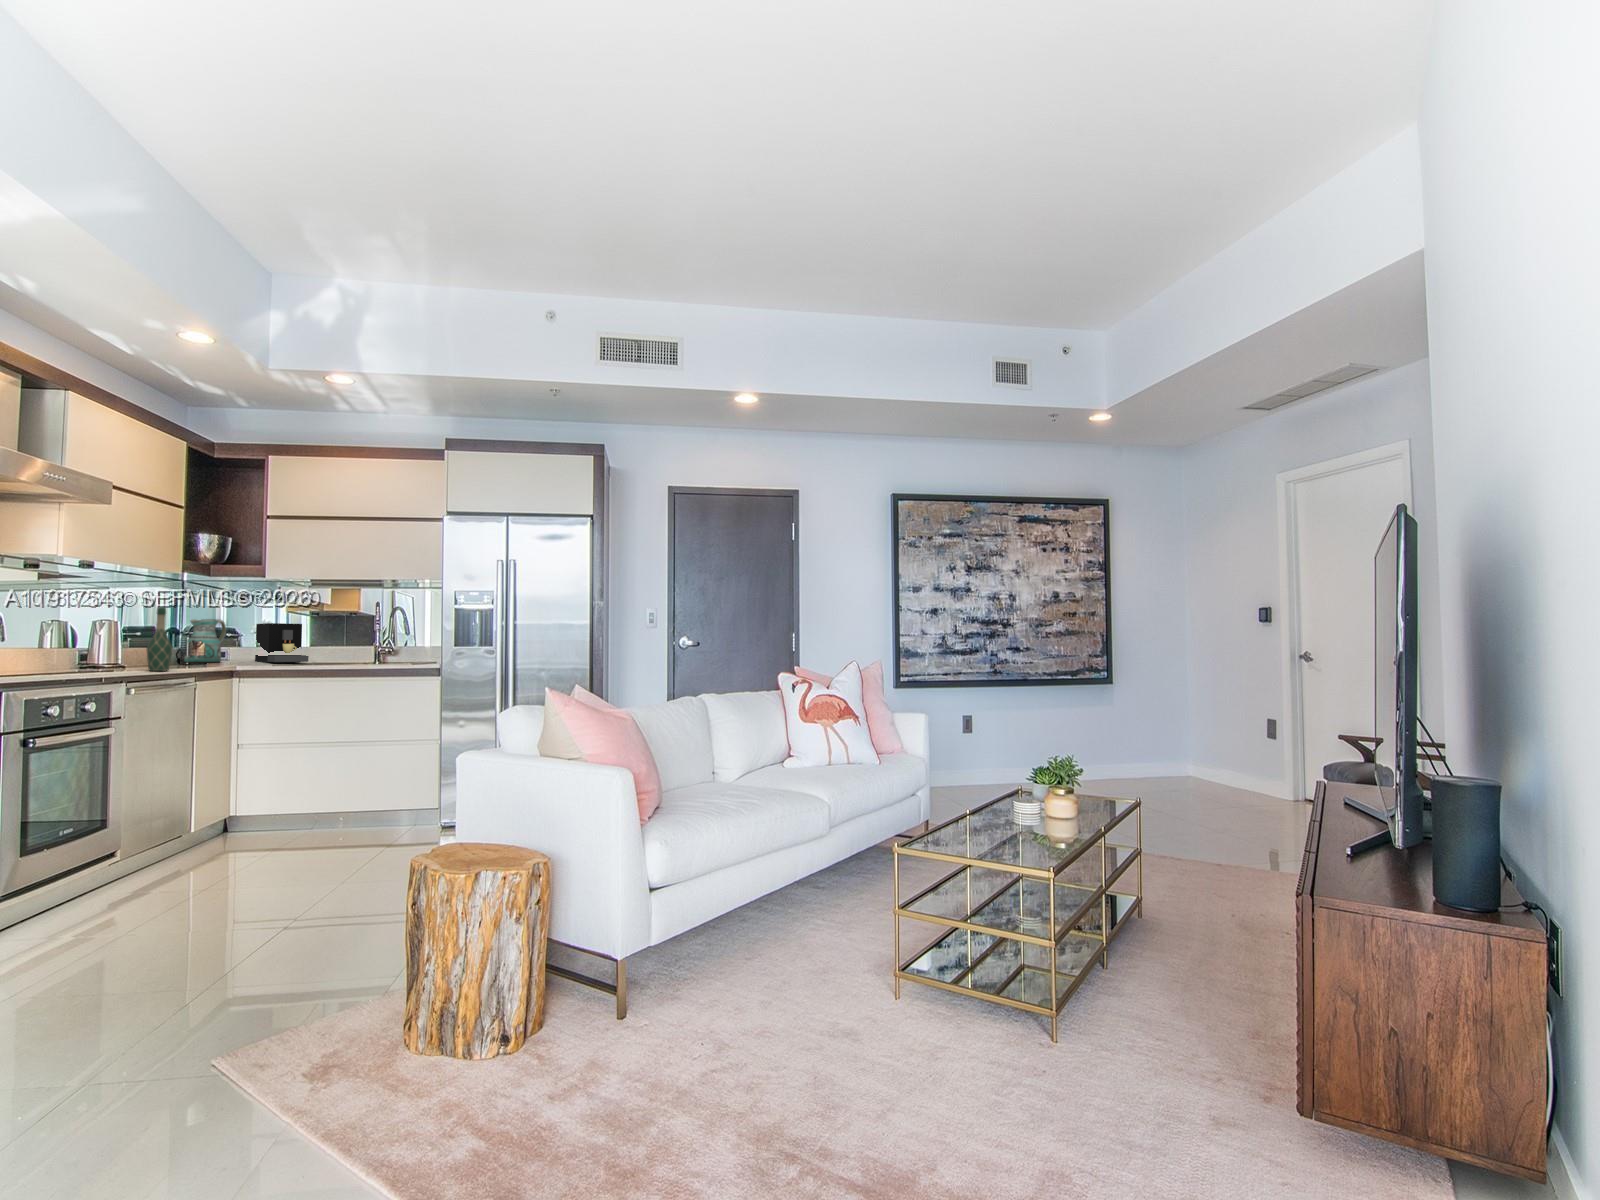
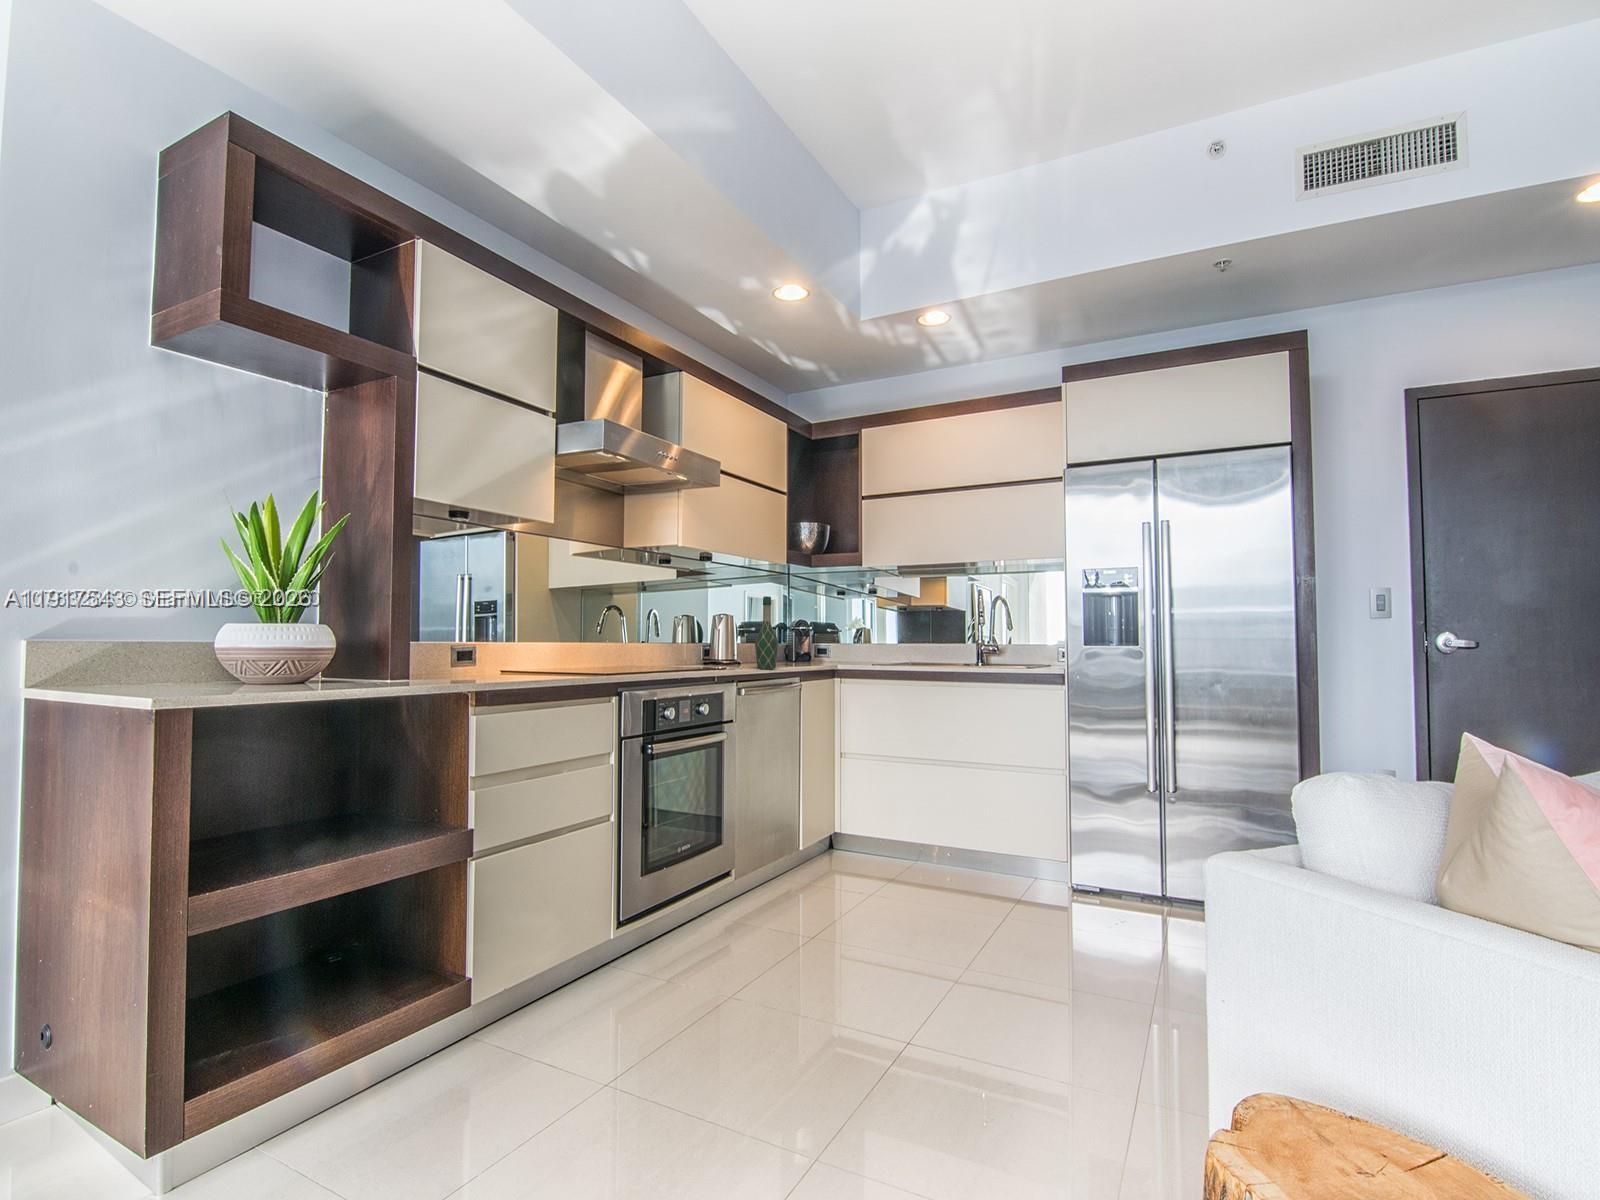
ceramic pitcher: present [184,619,226,662] -> none [791,612,827,659]
coffee maker: present [255,623,309,663] -> none [854,617,906,661]

